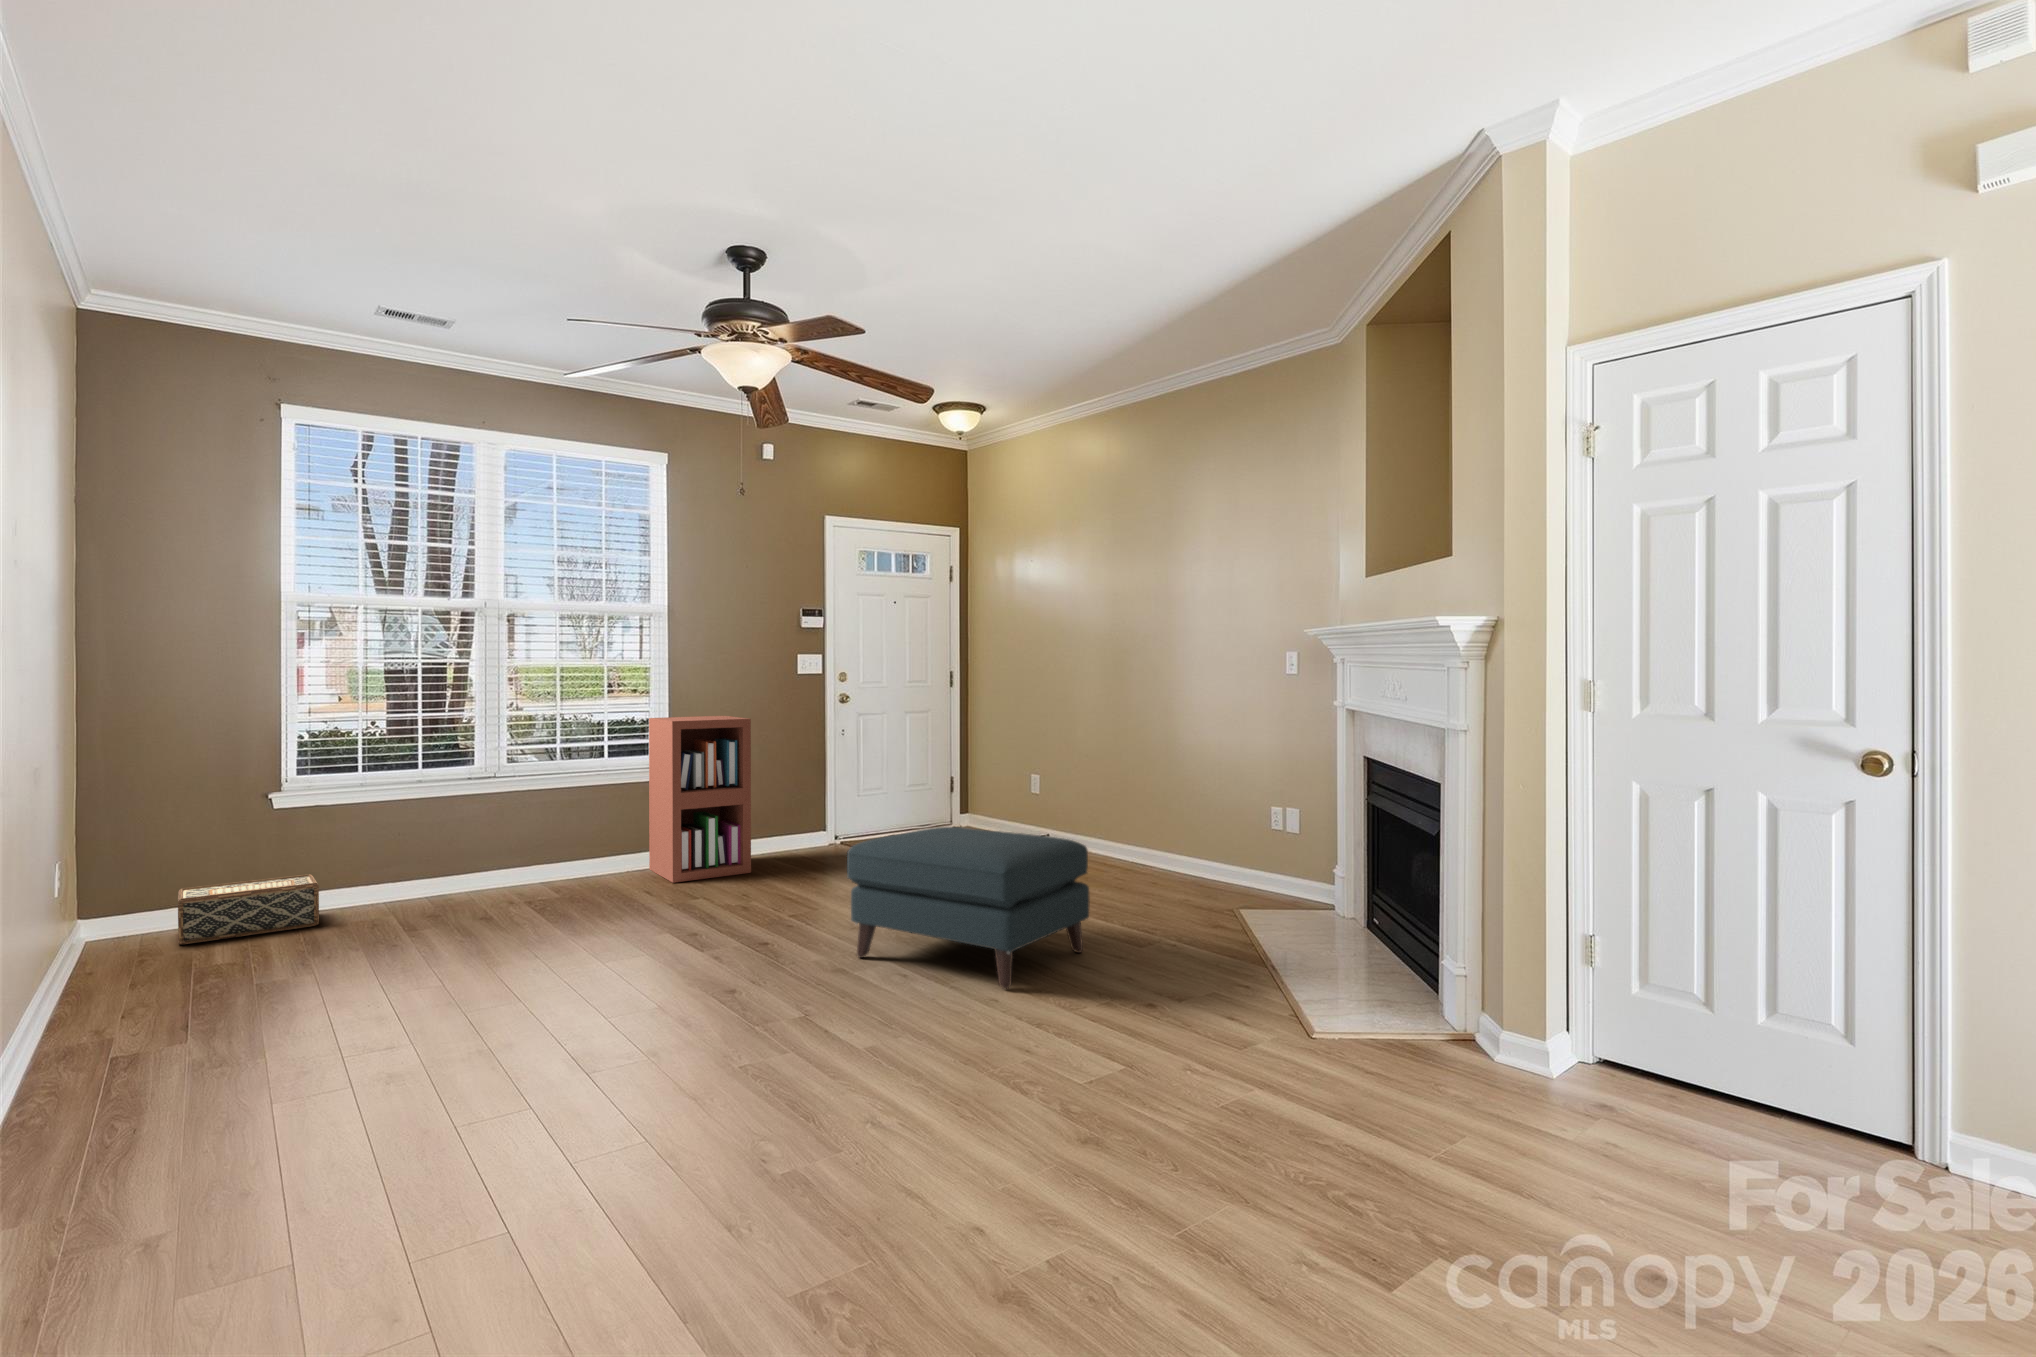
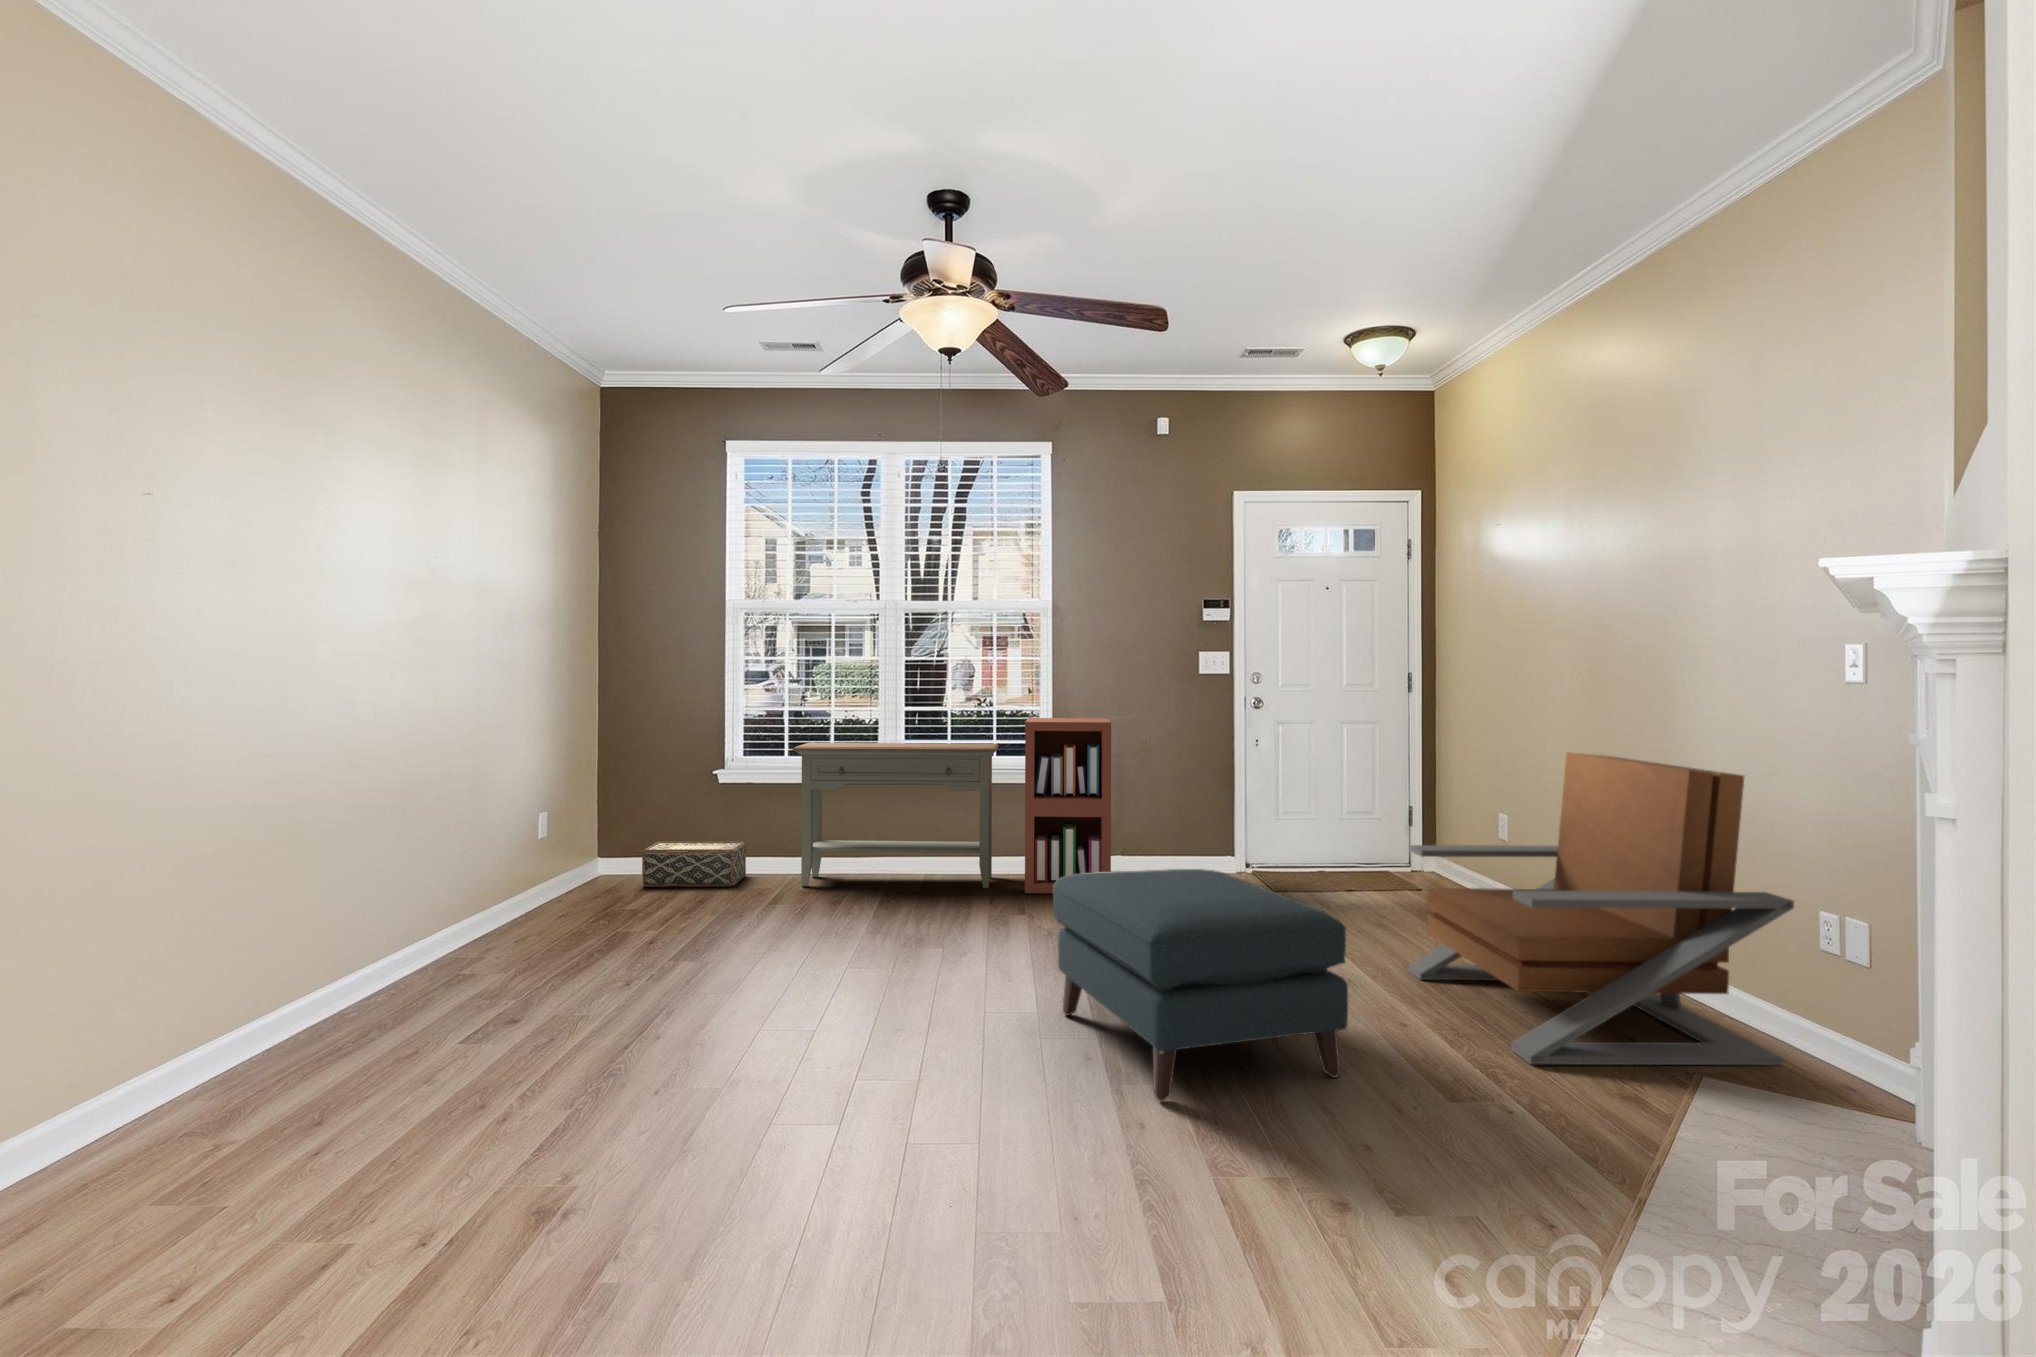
lounge chair: none [1035,726,1268,923] -> present [1409,752,1794,1065]
console table: none [397,744,638,912] -> present [793,743,999,888]

